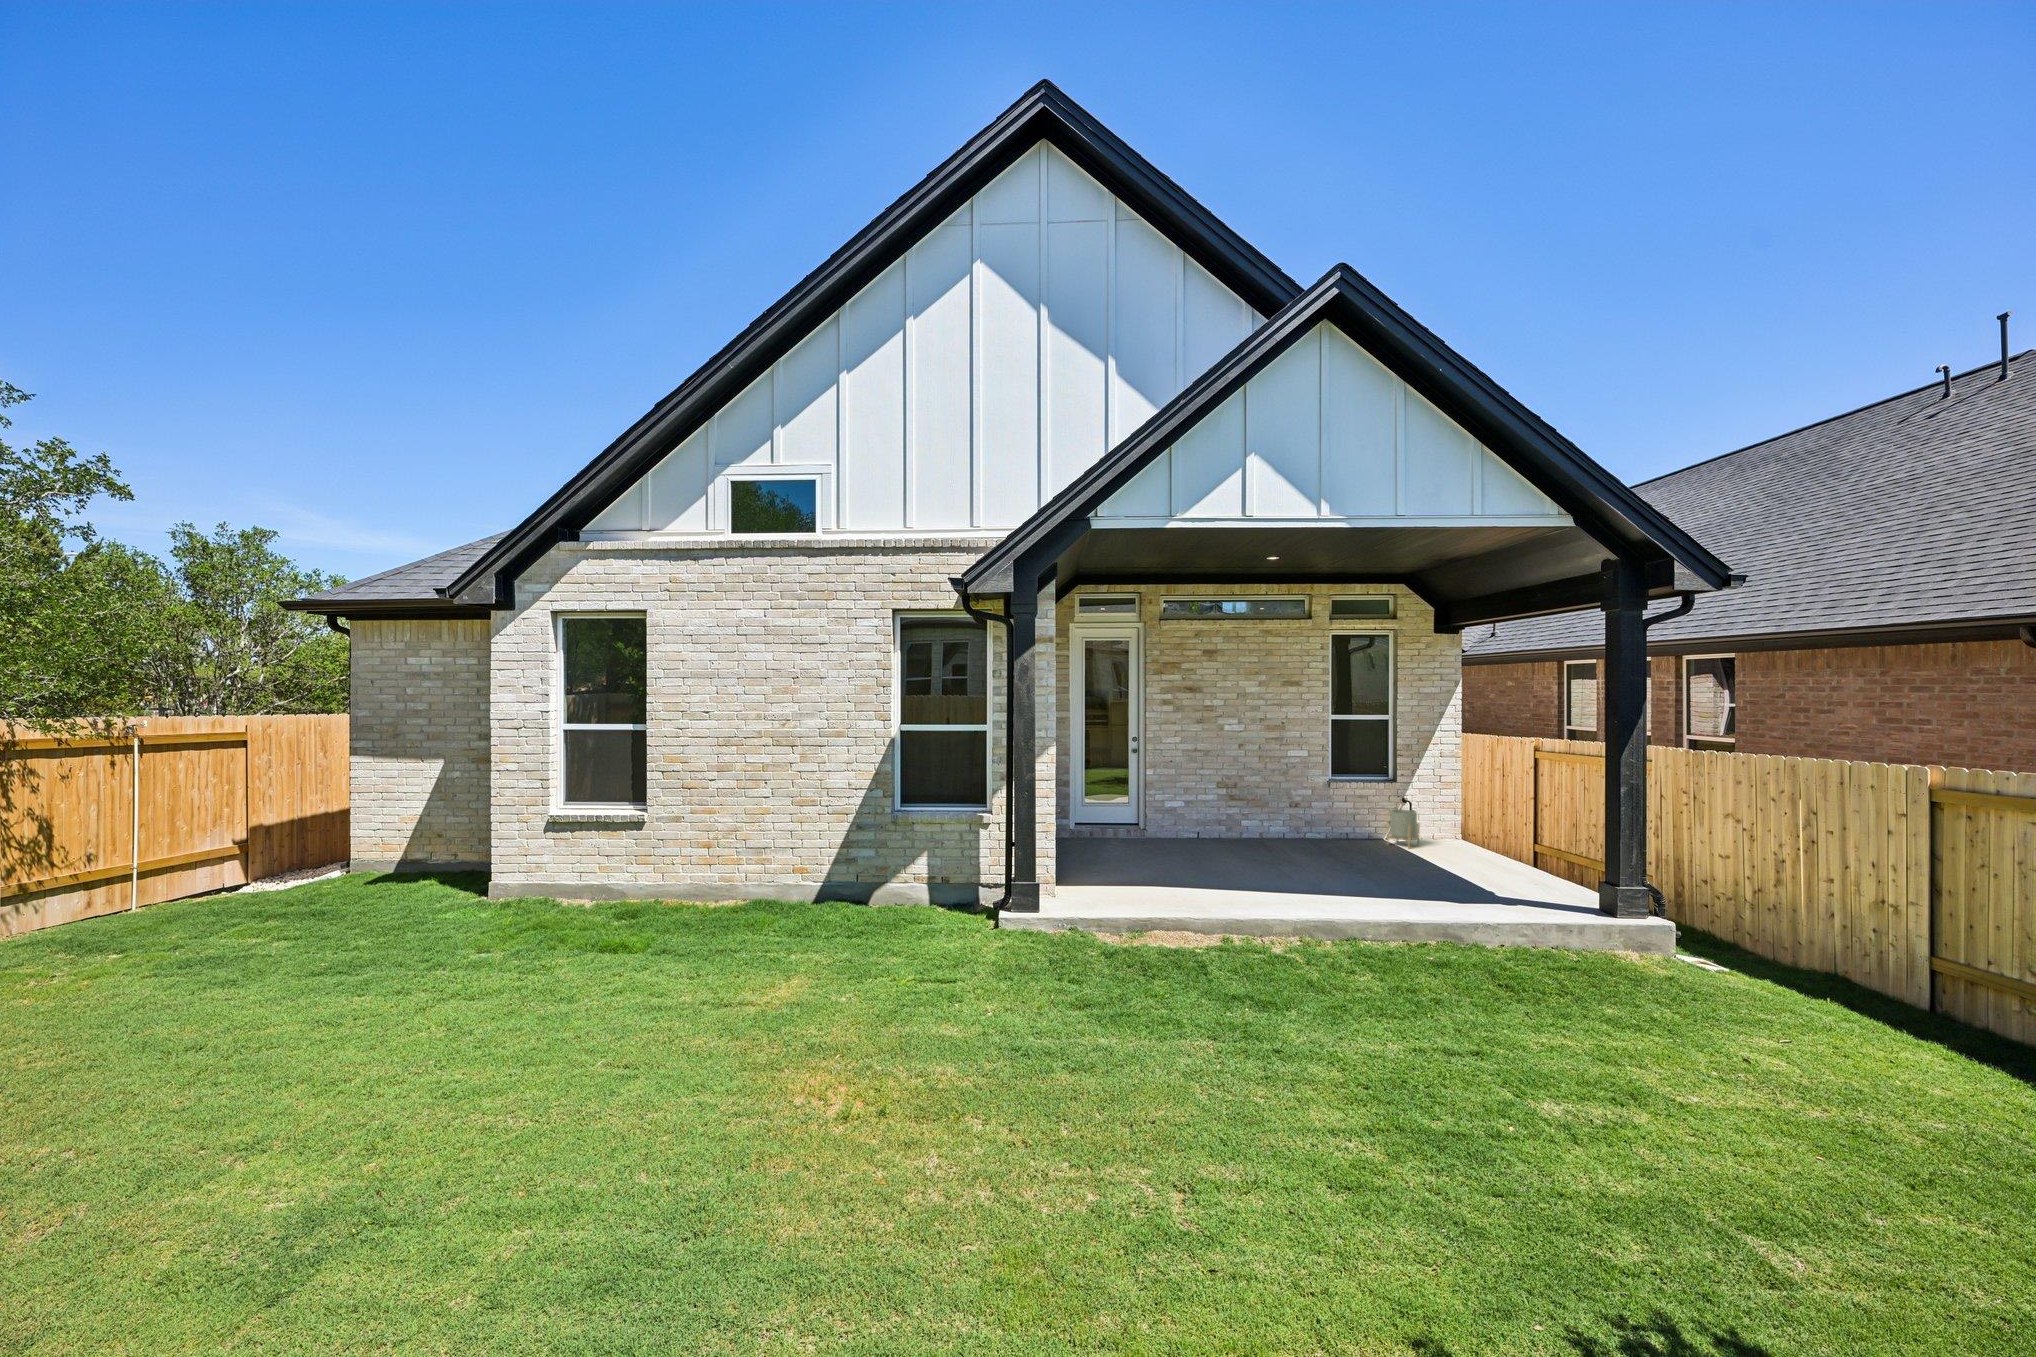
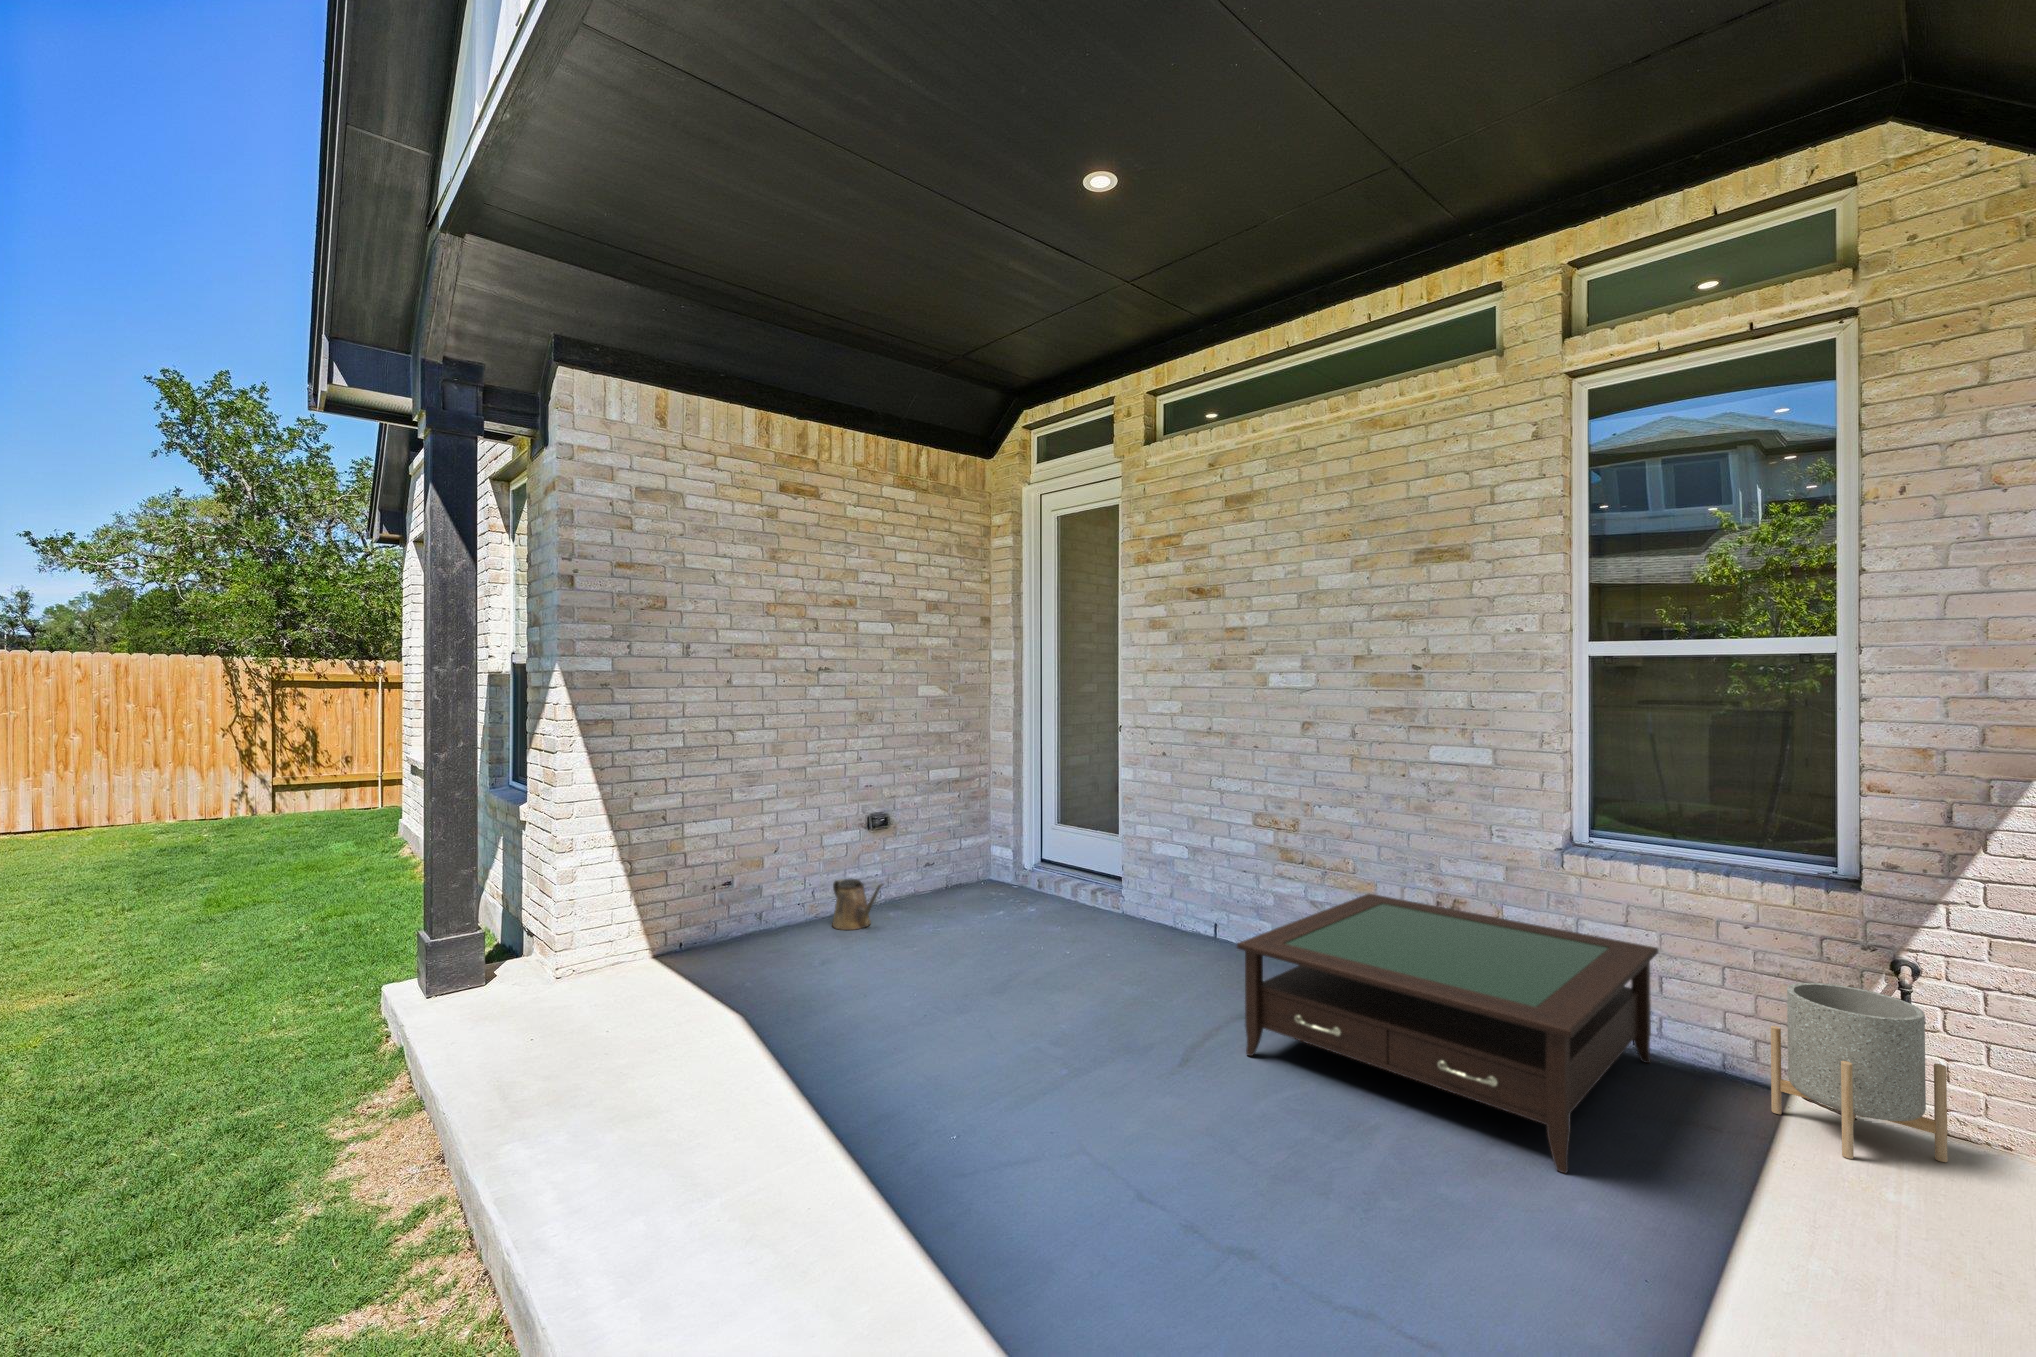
coffee table: none [1267,808,1391,863] -> present [1237,894,1658,1173]
watering can: none [1054,838,1099,867] -> present [832,878,883,930]

